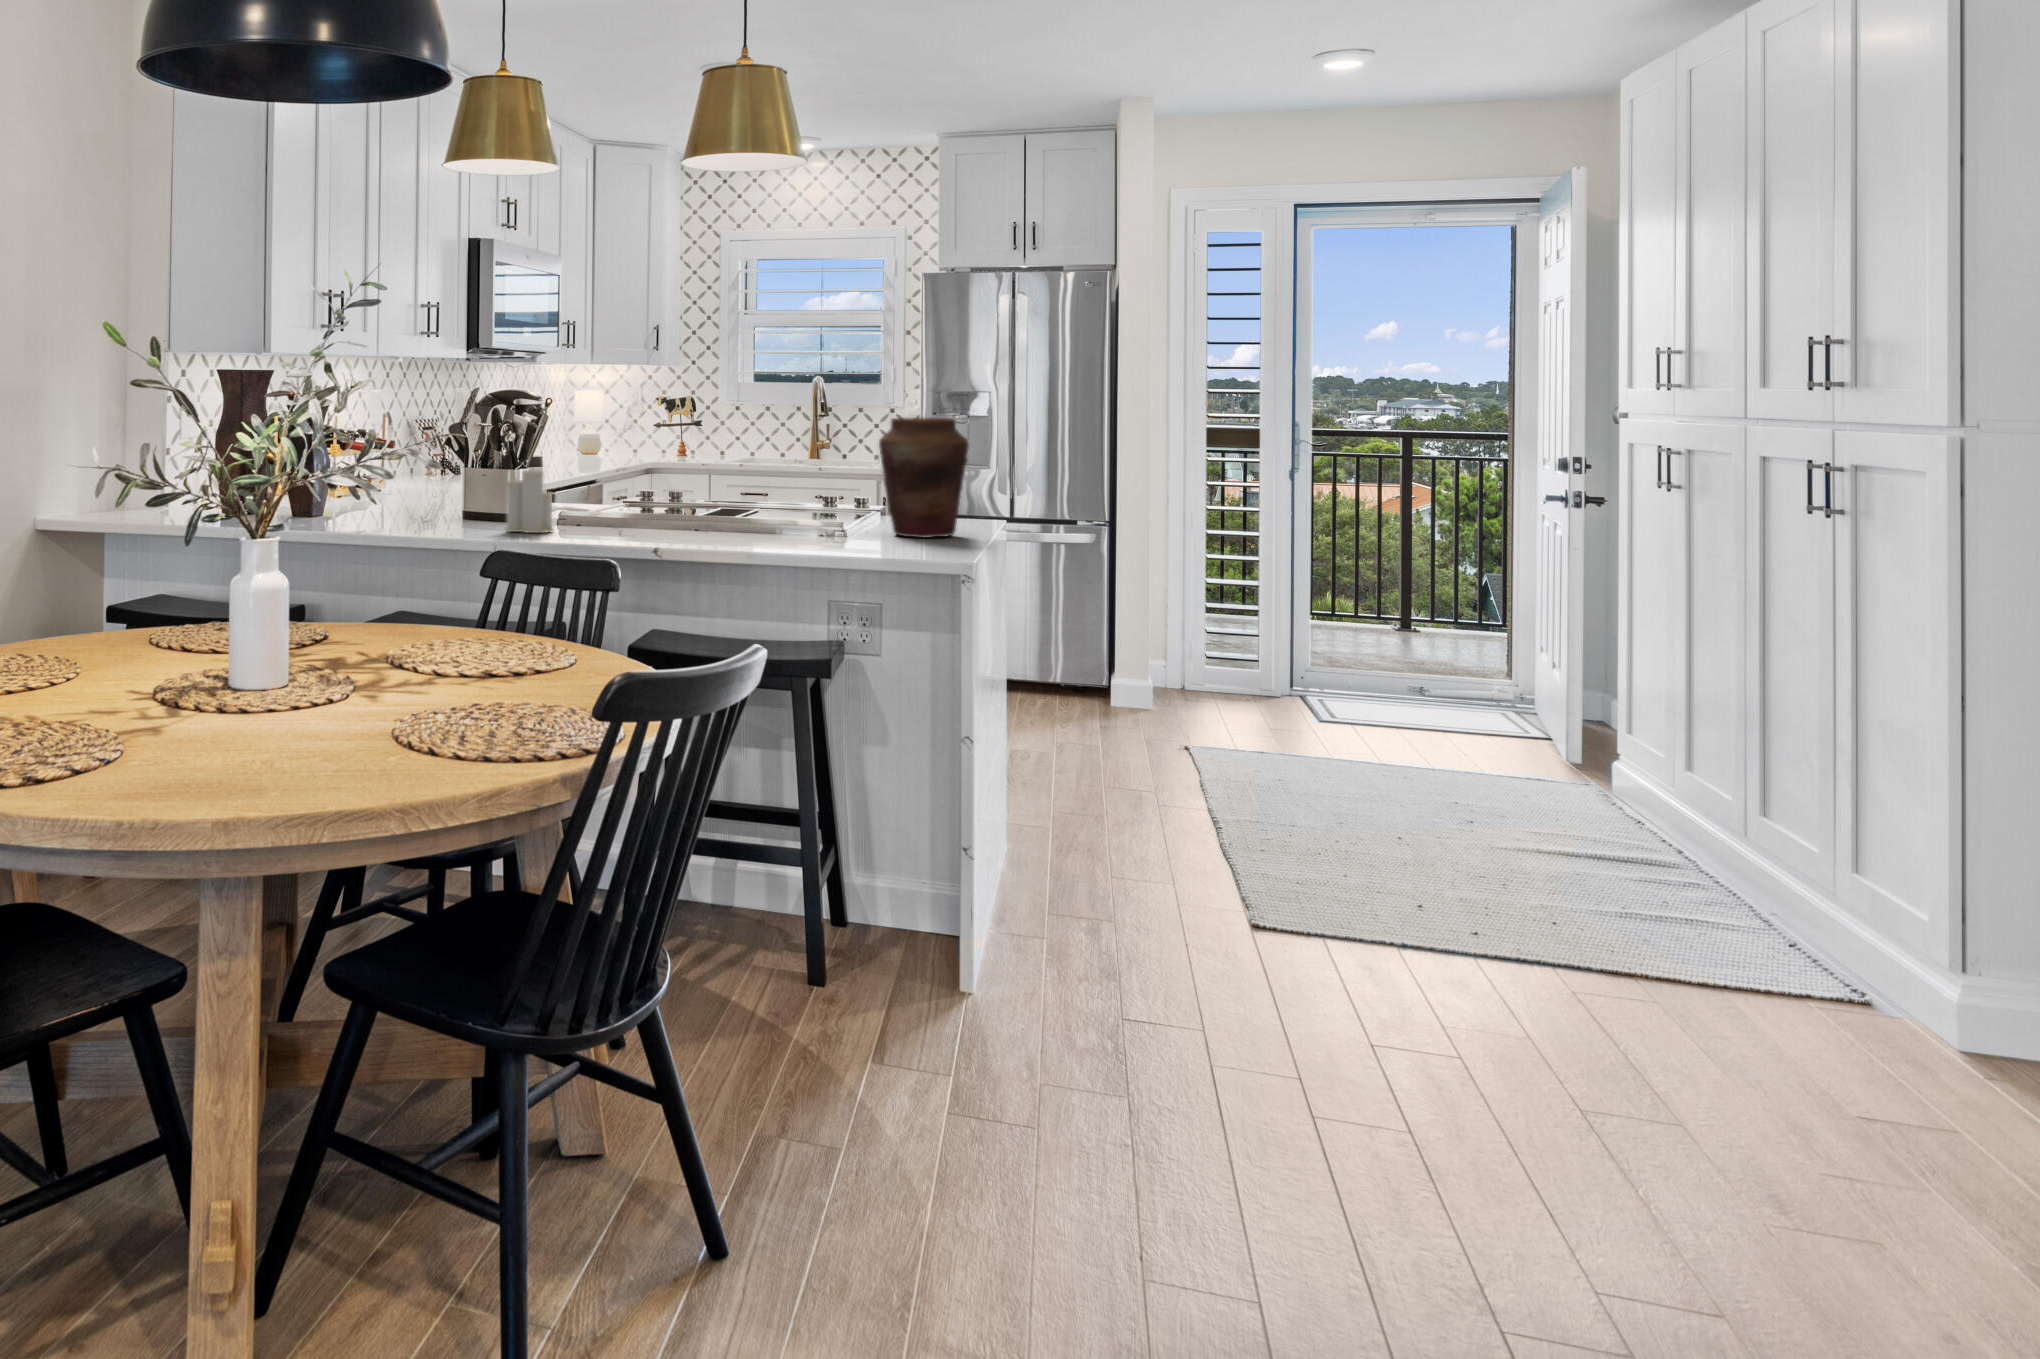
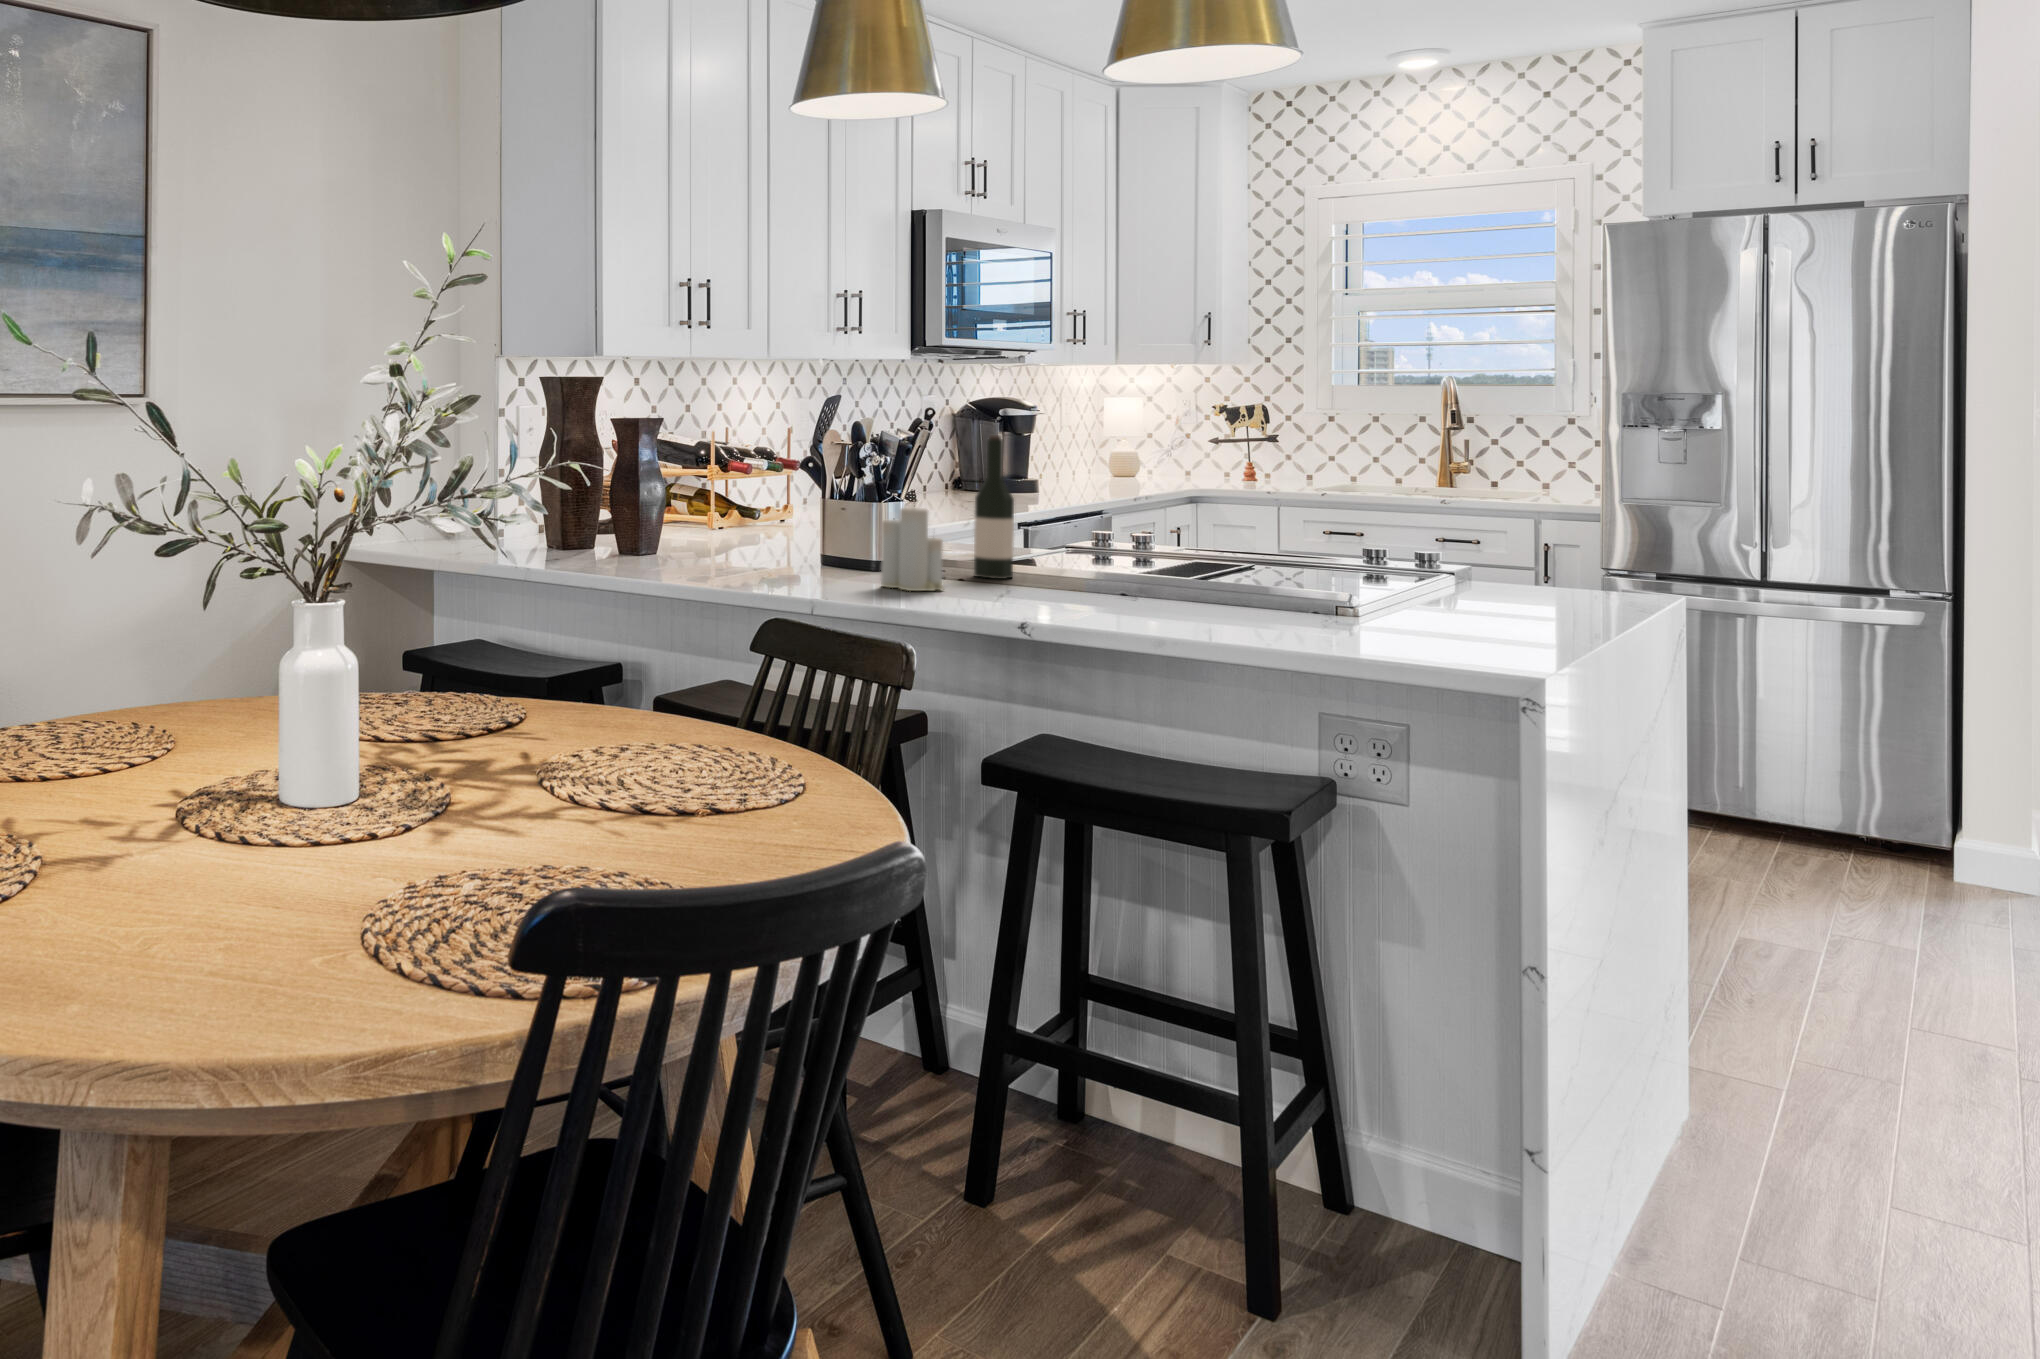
wine bottle: none [559,415,590,524] -> present [974,435,1014,579]
vase: present [879,418,969,538] -> none [1427,450,1582,633]

